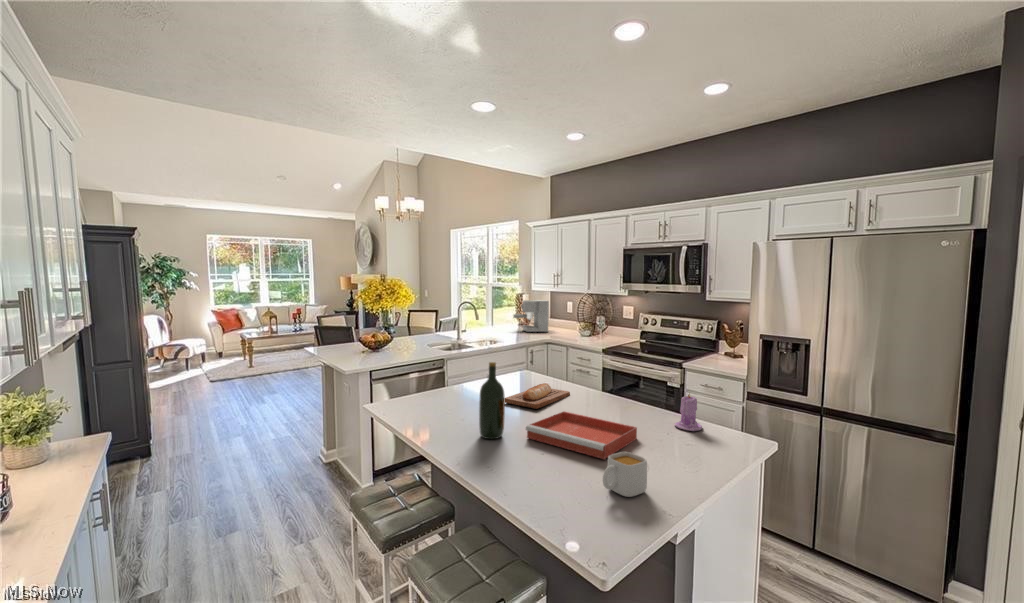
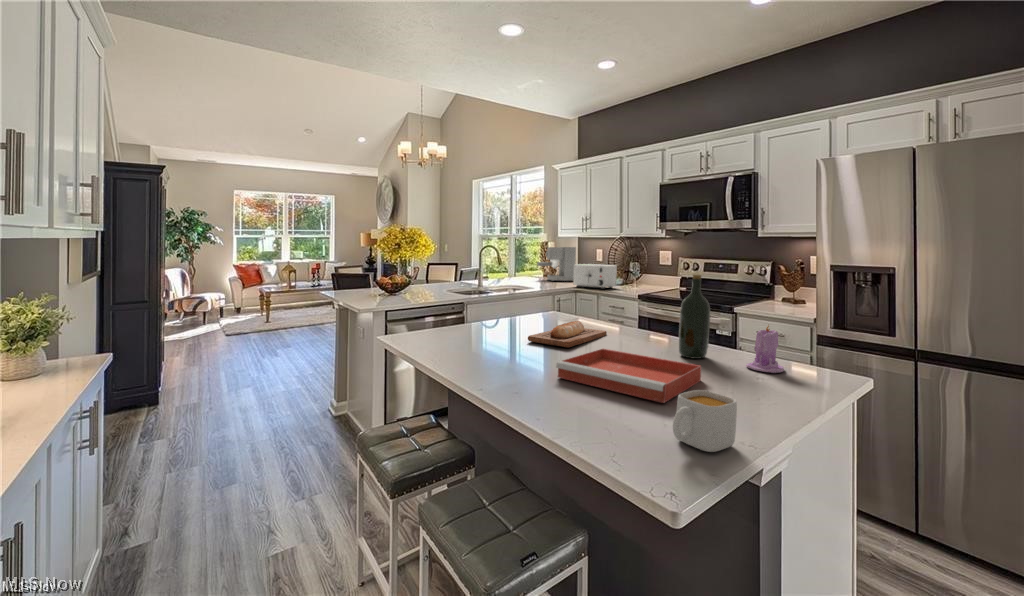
toaster: none [546,318,585,342] -> present [574,264,617,289]
wine bottle: present [479,362,505,439] -> present [679,275,710,359]

